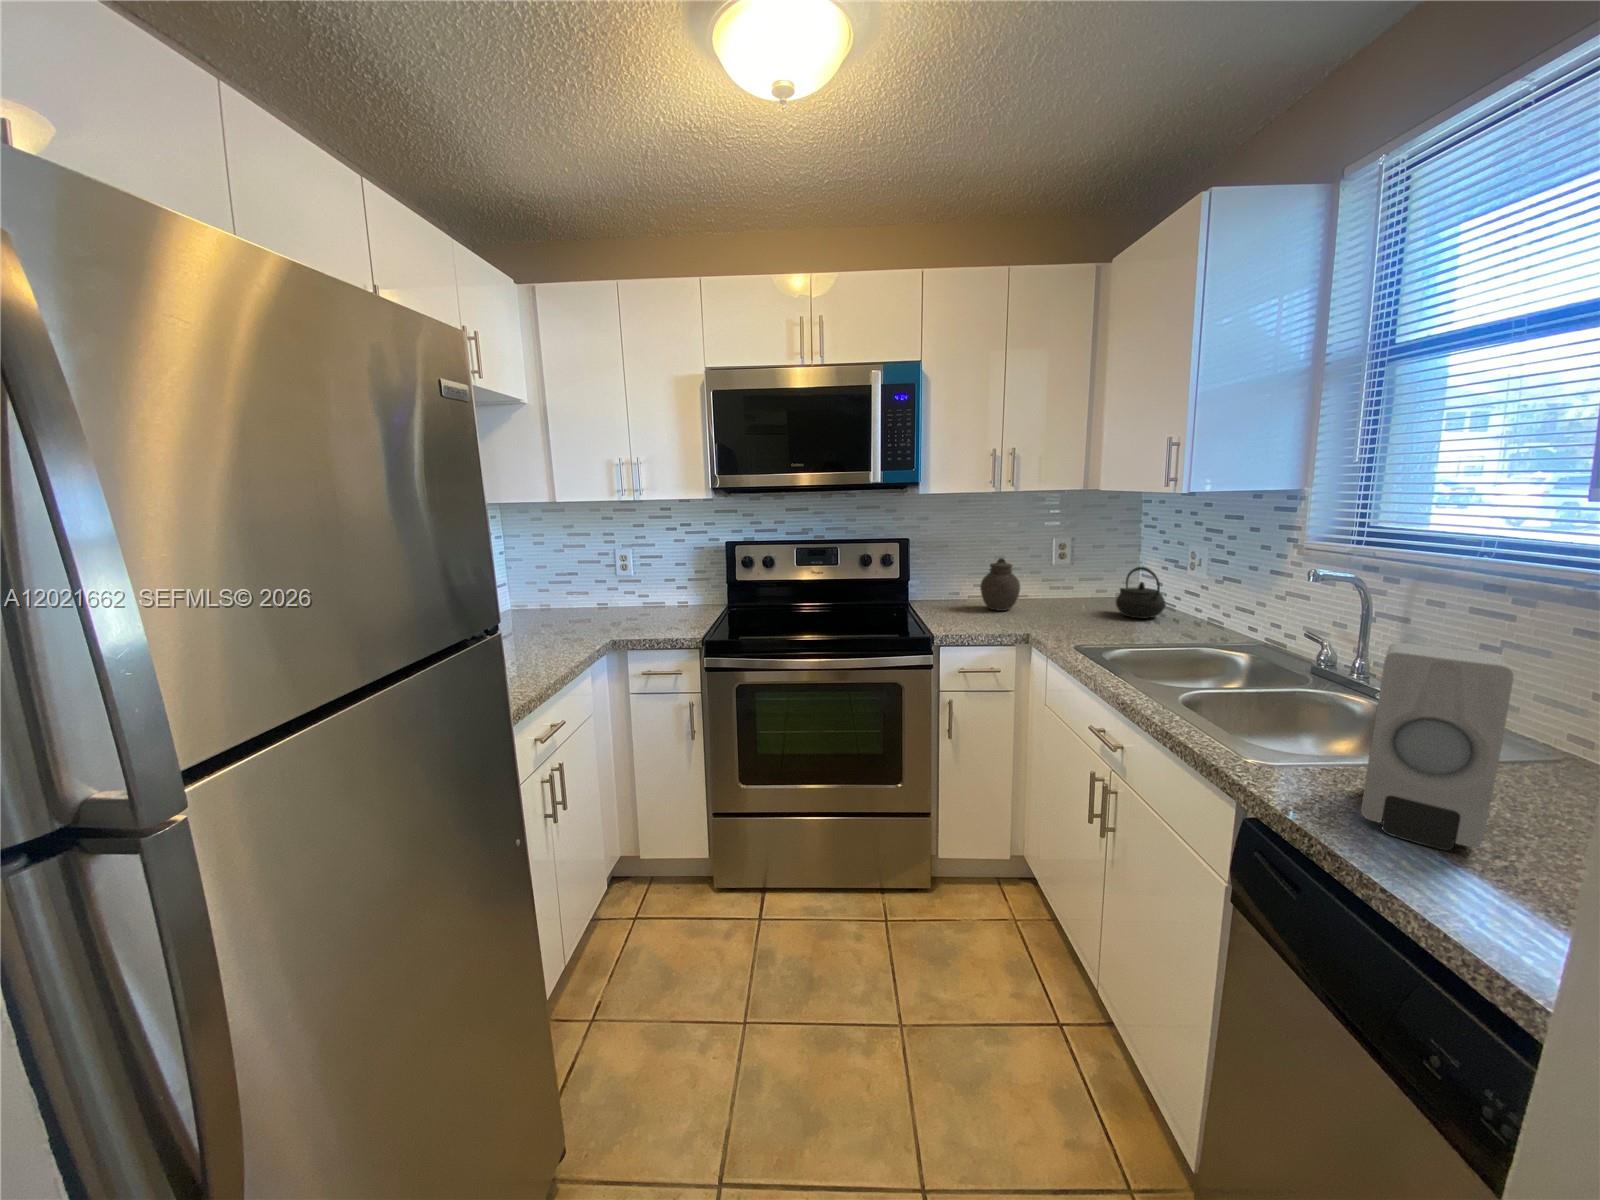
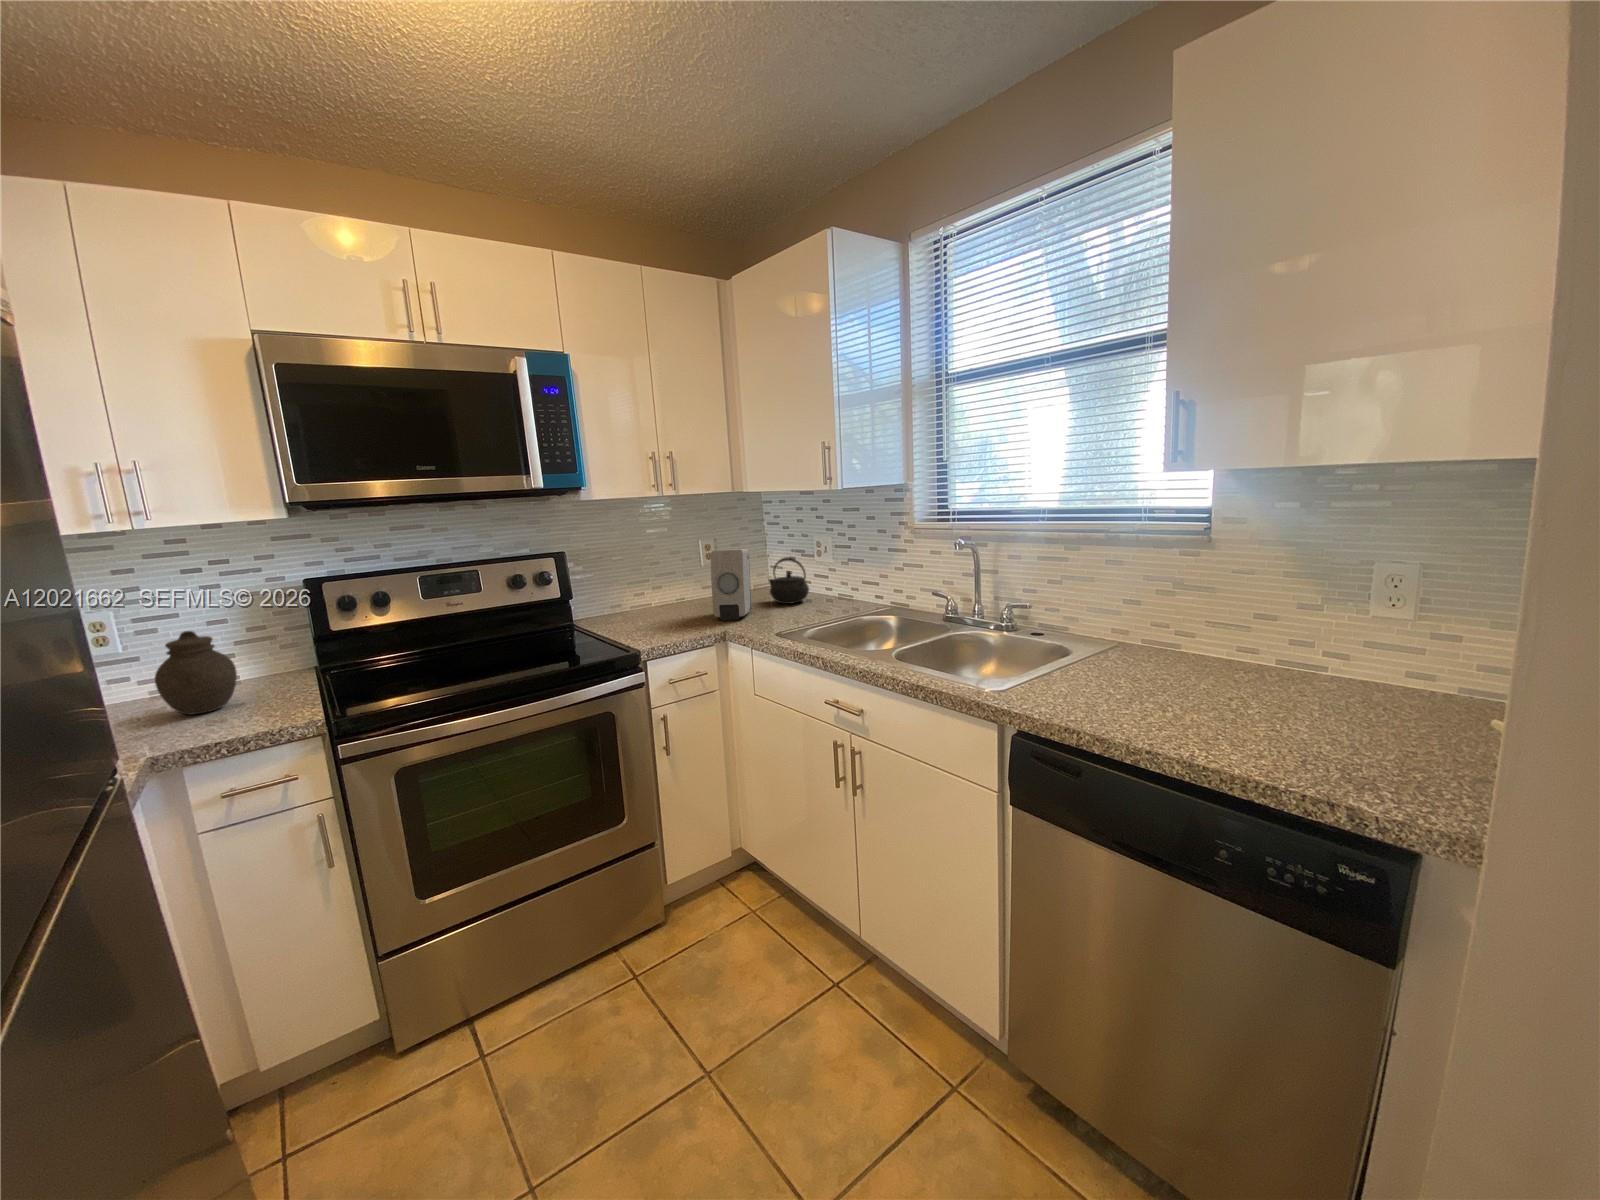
jar: present [980,558,1020,611] -> present [155,631,237,715]
soap dispenser: present [1361,642,1513,850] -> present [711,549,751,621]

